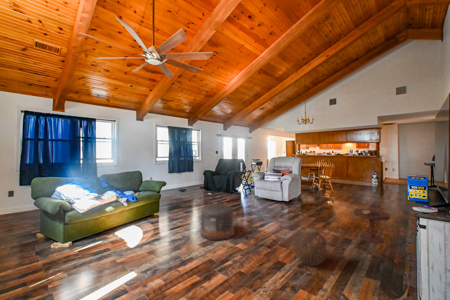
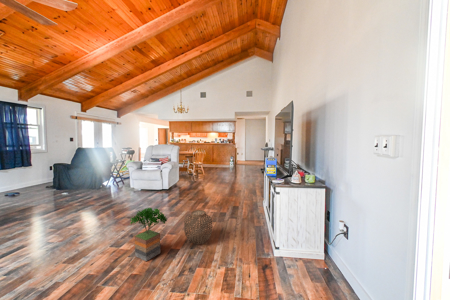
pouf: present [201,204,234,240] -> none [64,205,114,252]
side table: present [354,209,390,244] -> none [231,186,254,230]
potted tree: none [242,213,275,264] -> present [131,208,167,261]

